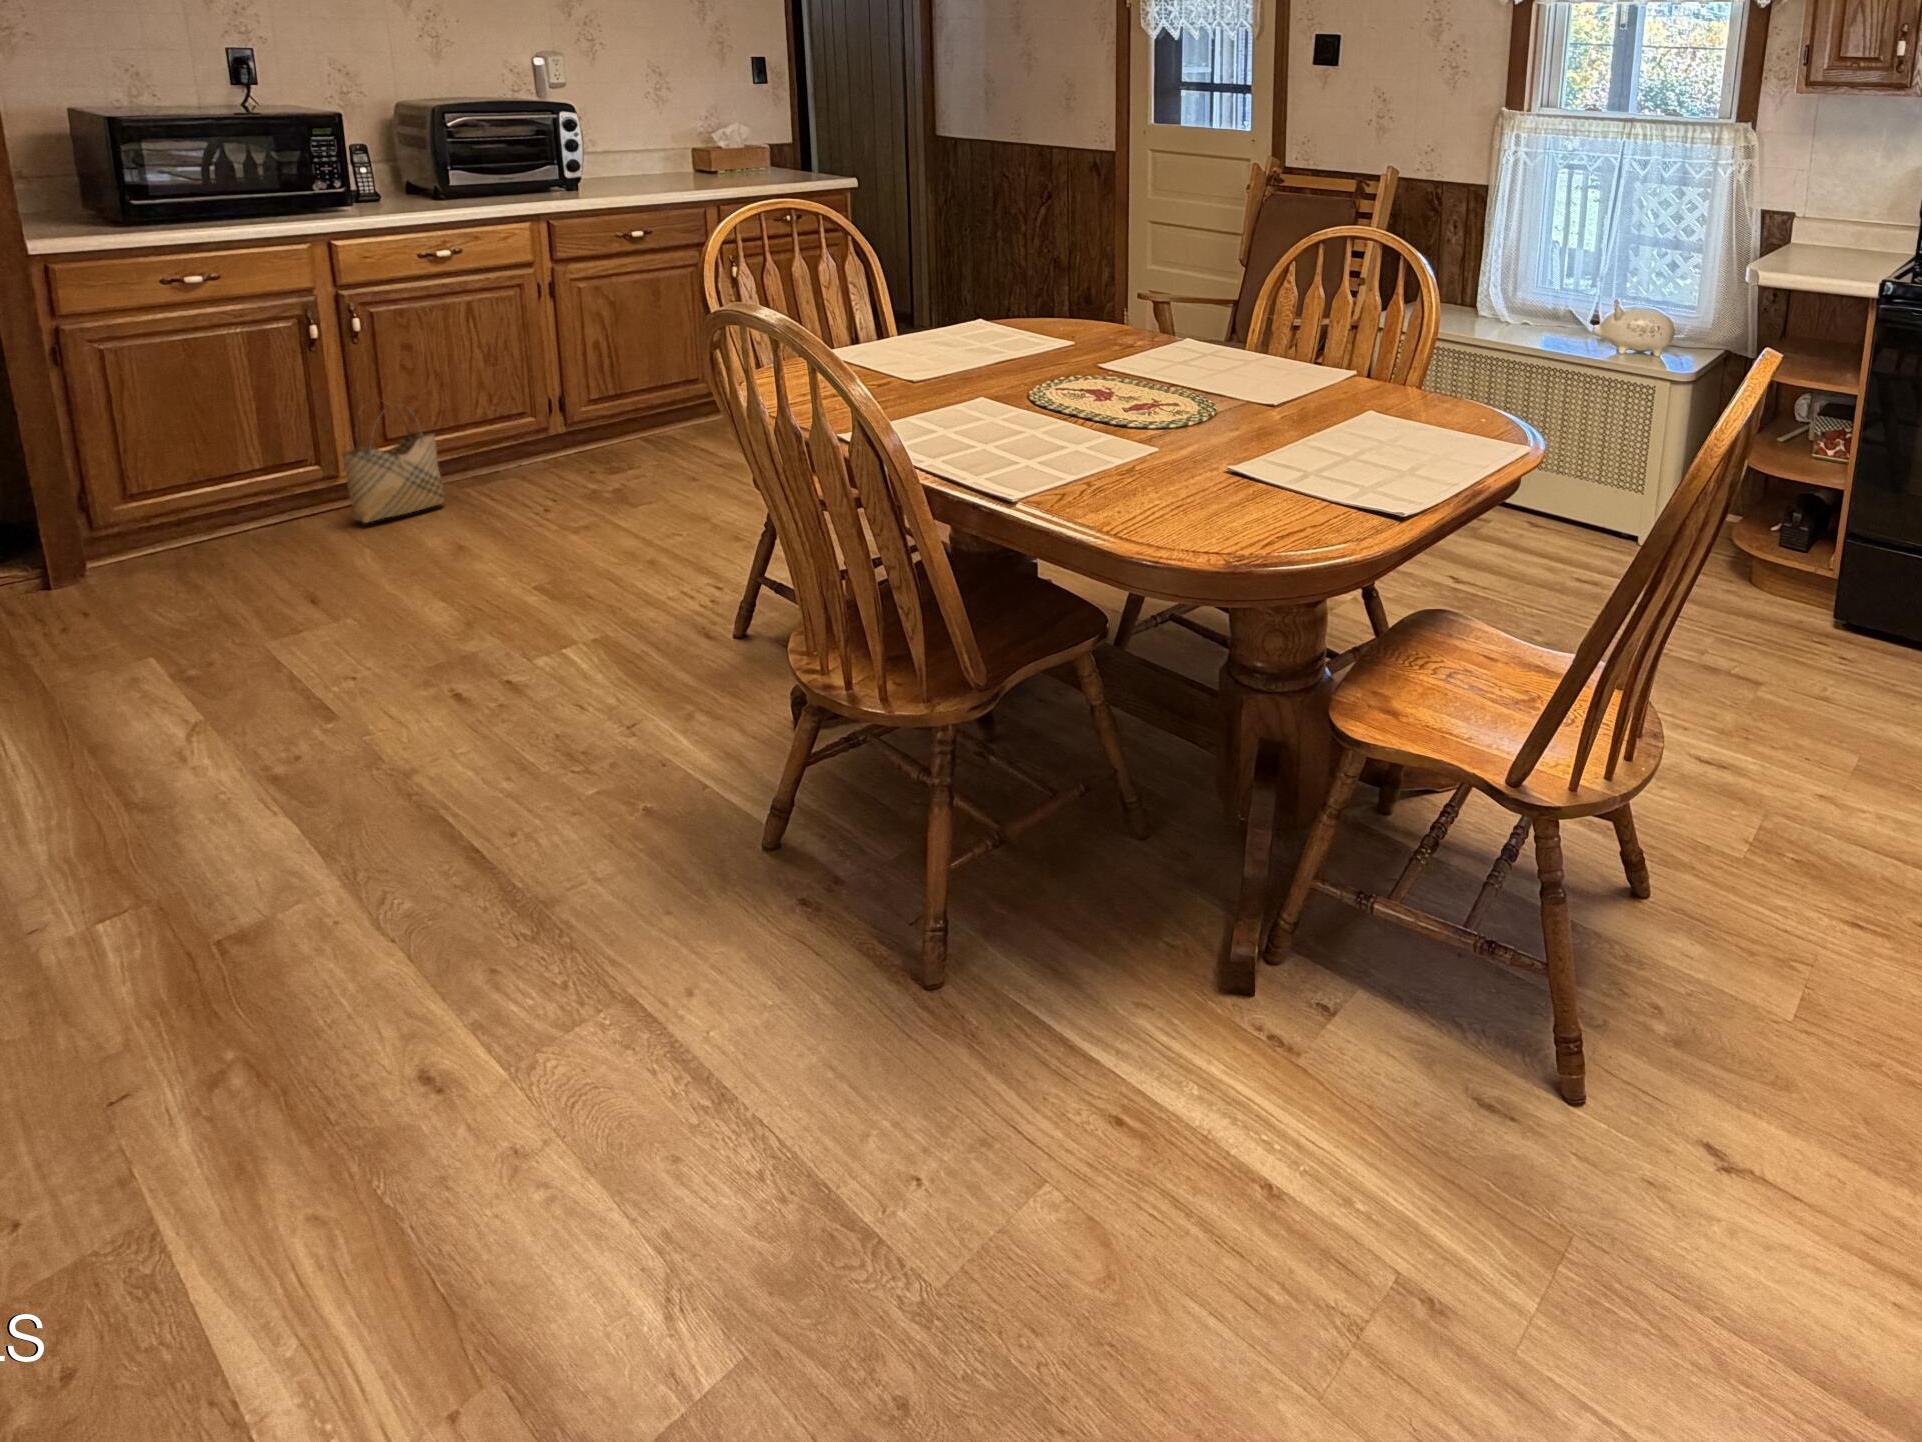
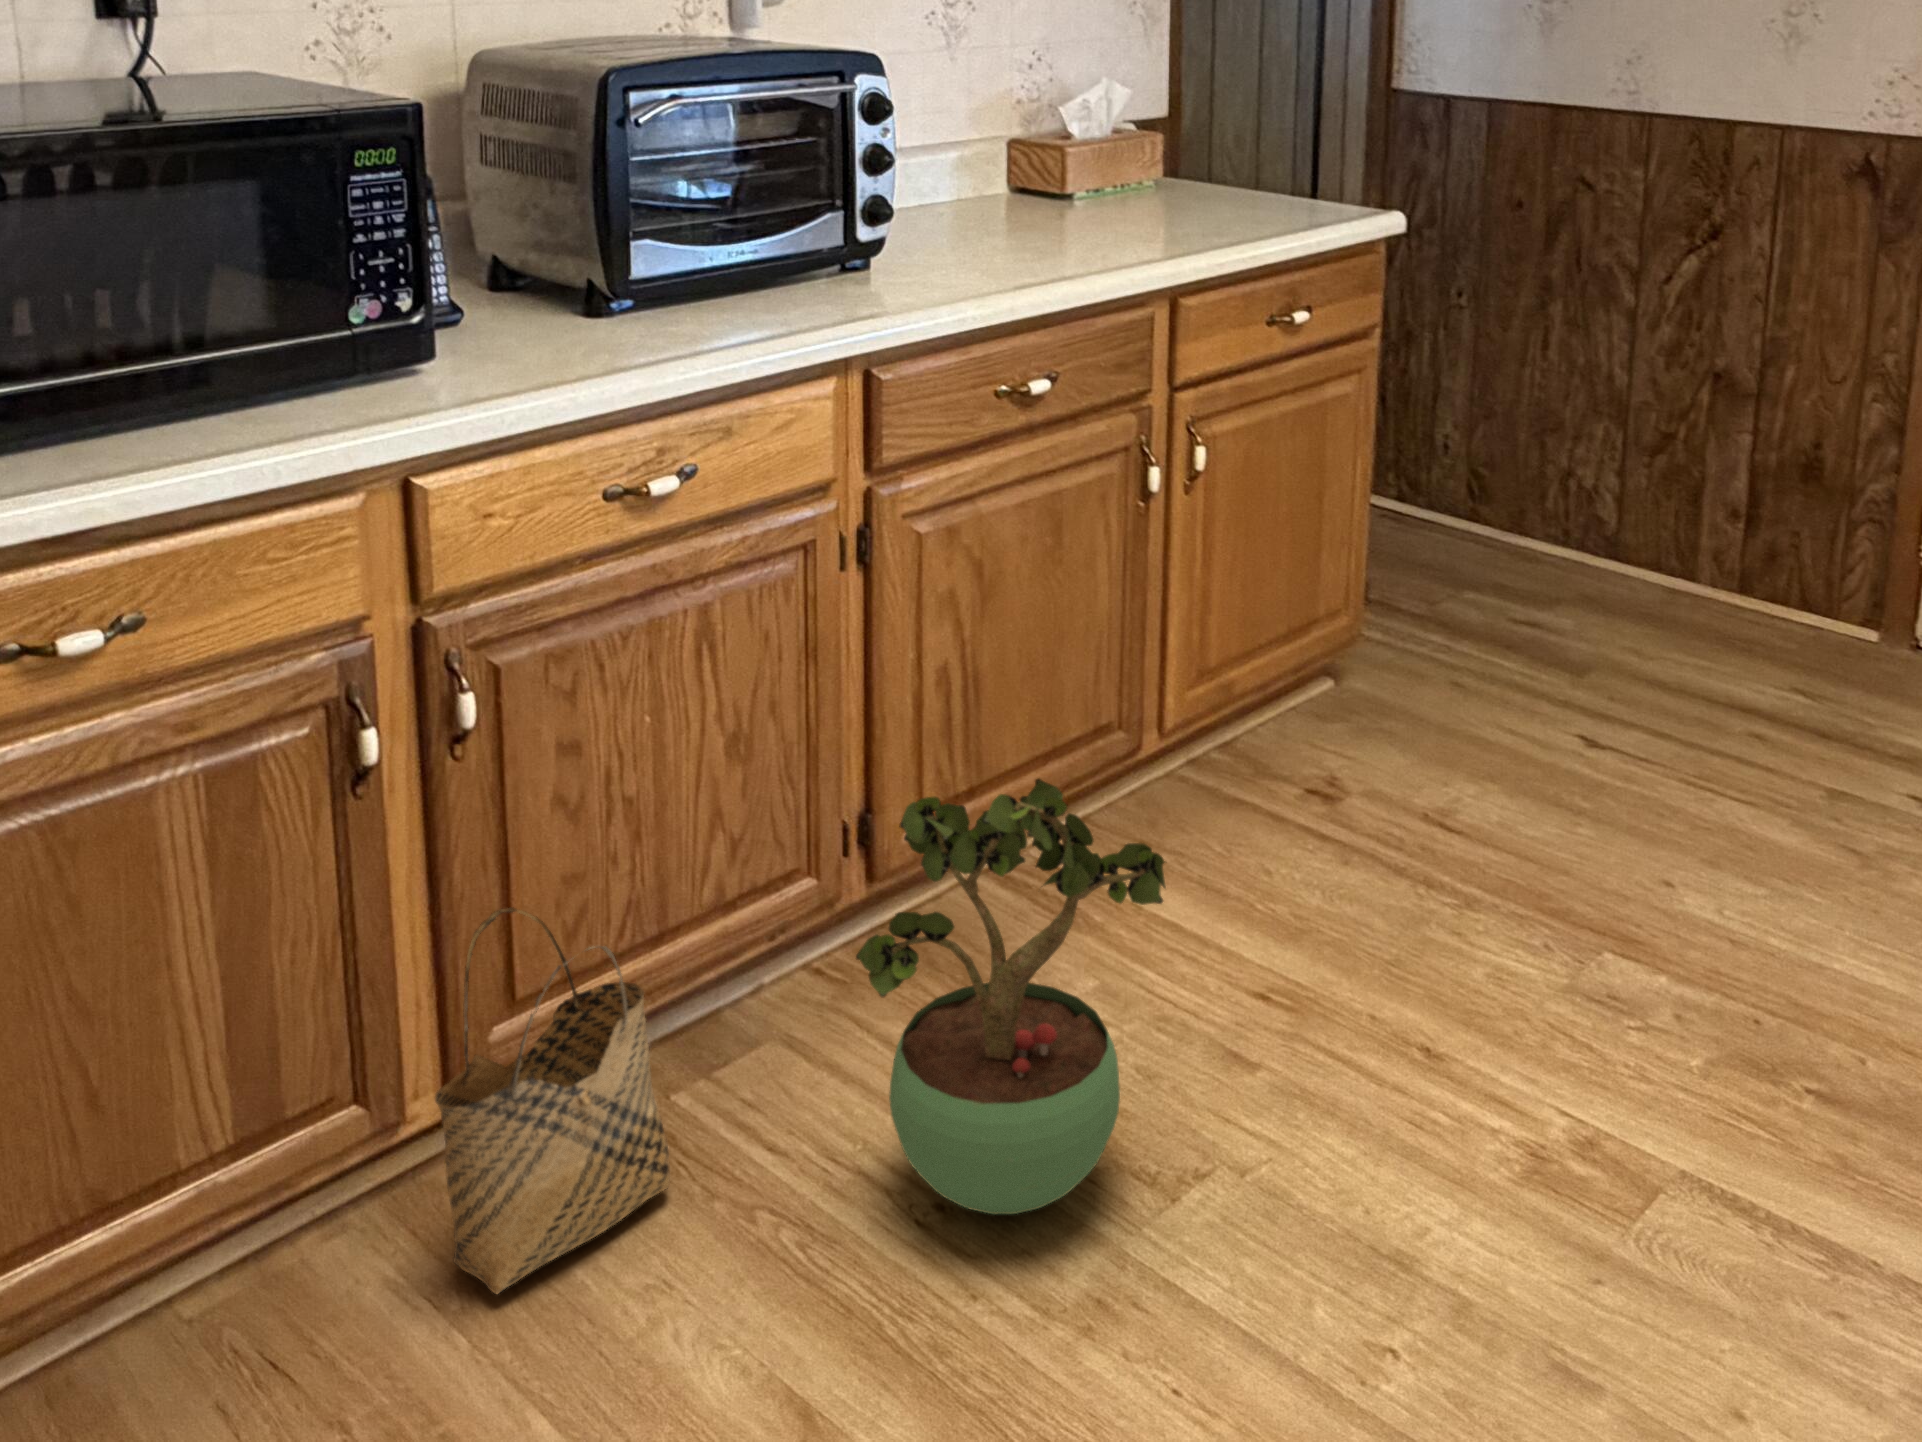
potted plant: none [504,350,615,507] -> present [856,779,1166,1214]

